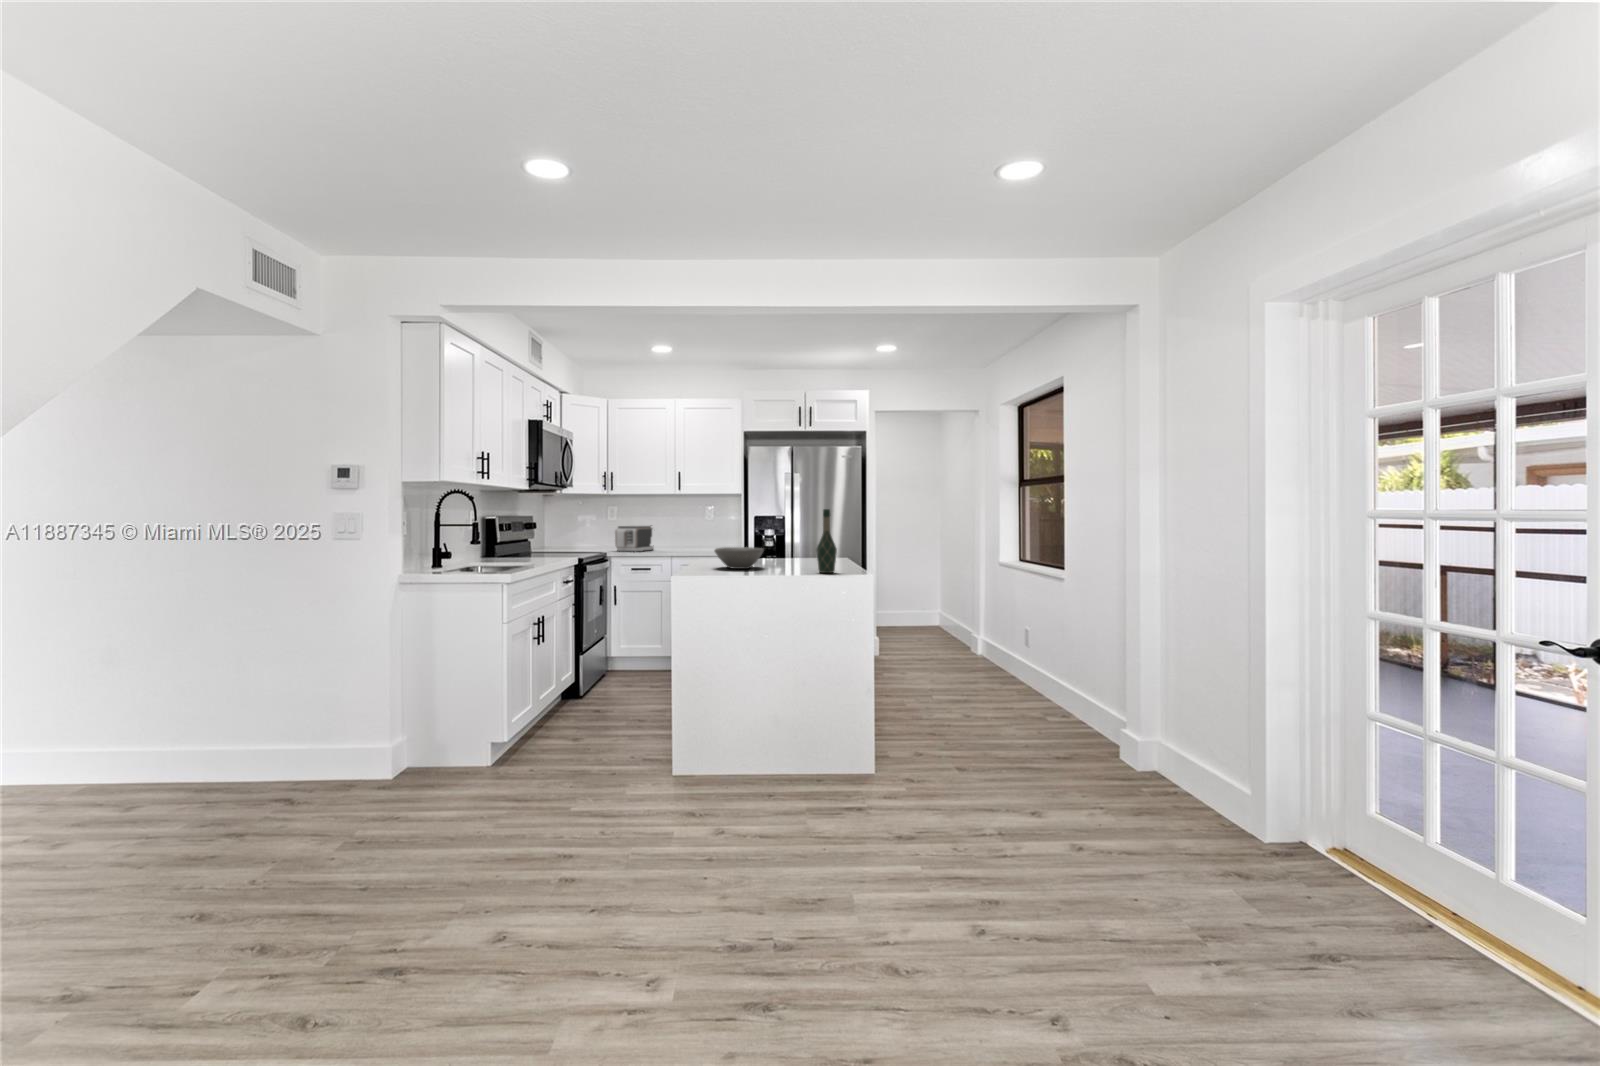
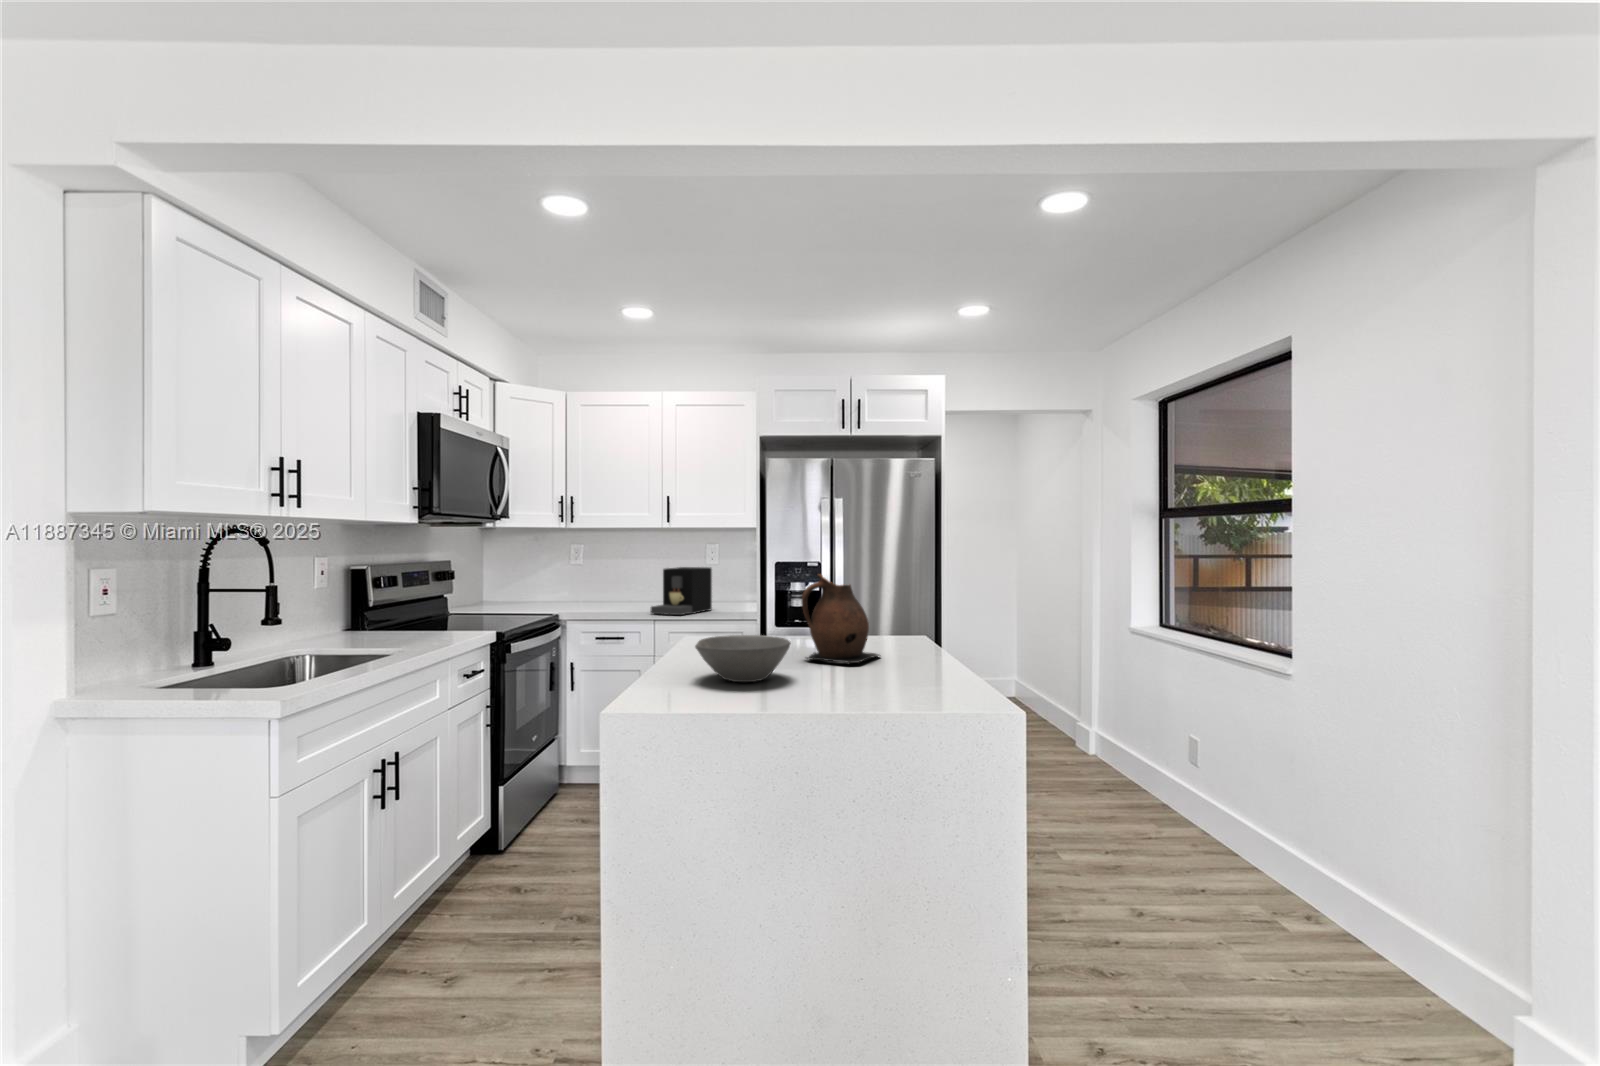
wine bottle: present [817,509,837,573] -> none [897,569,939,700]
ceramic pitcher: none [770,516,815,564] -> present [802,574,880,664]
coffee maker: none [669,522,711,554] -> present [651,567,712,615]
toaster: present [615,525,654,552] -> none [577,571,634,610]

